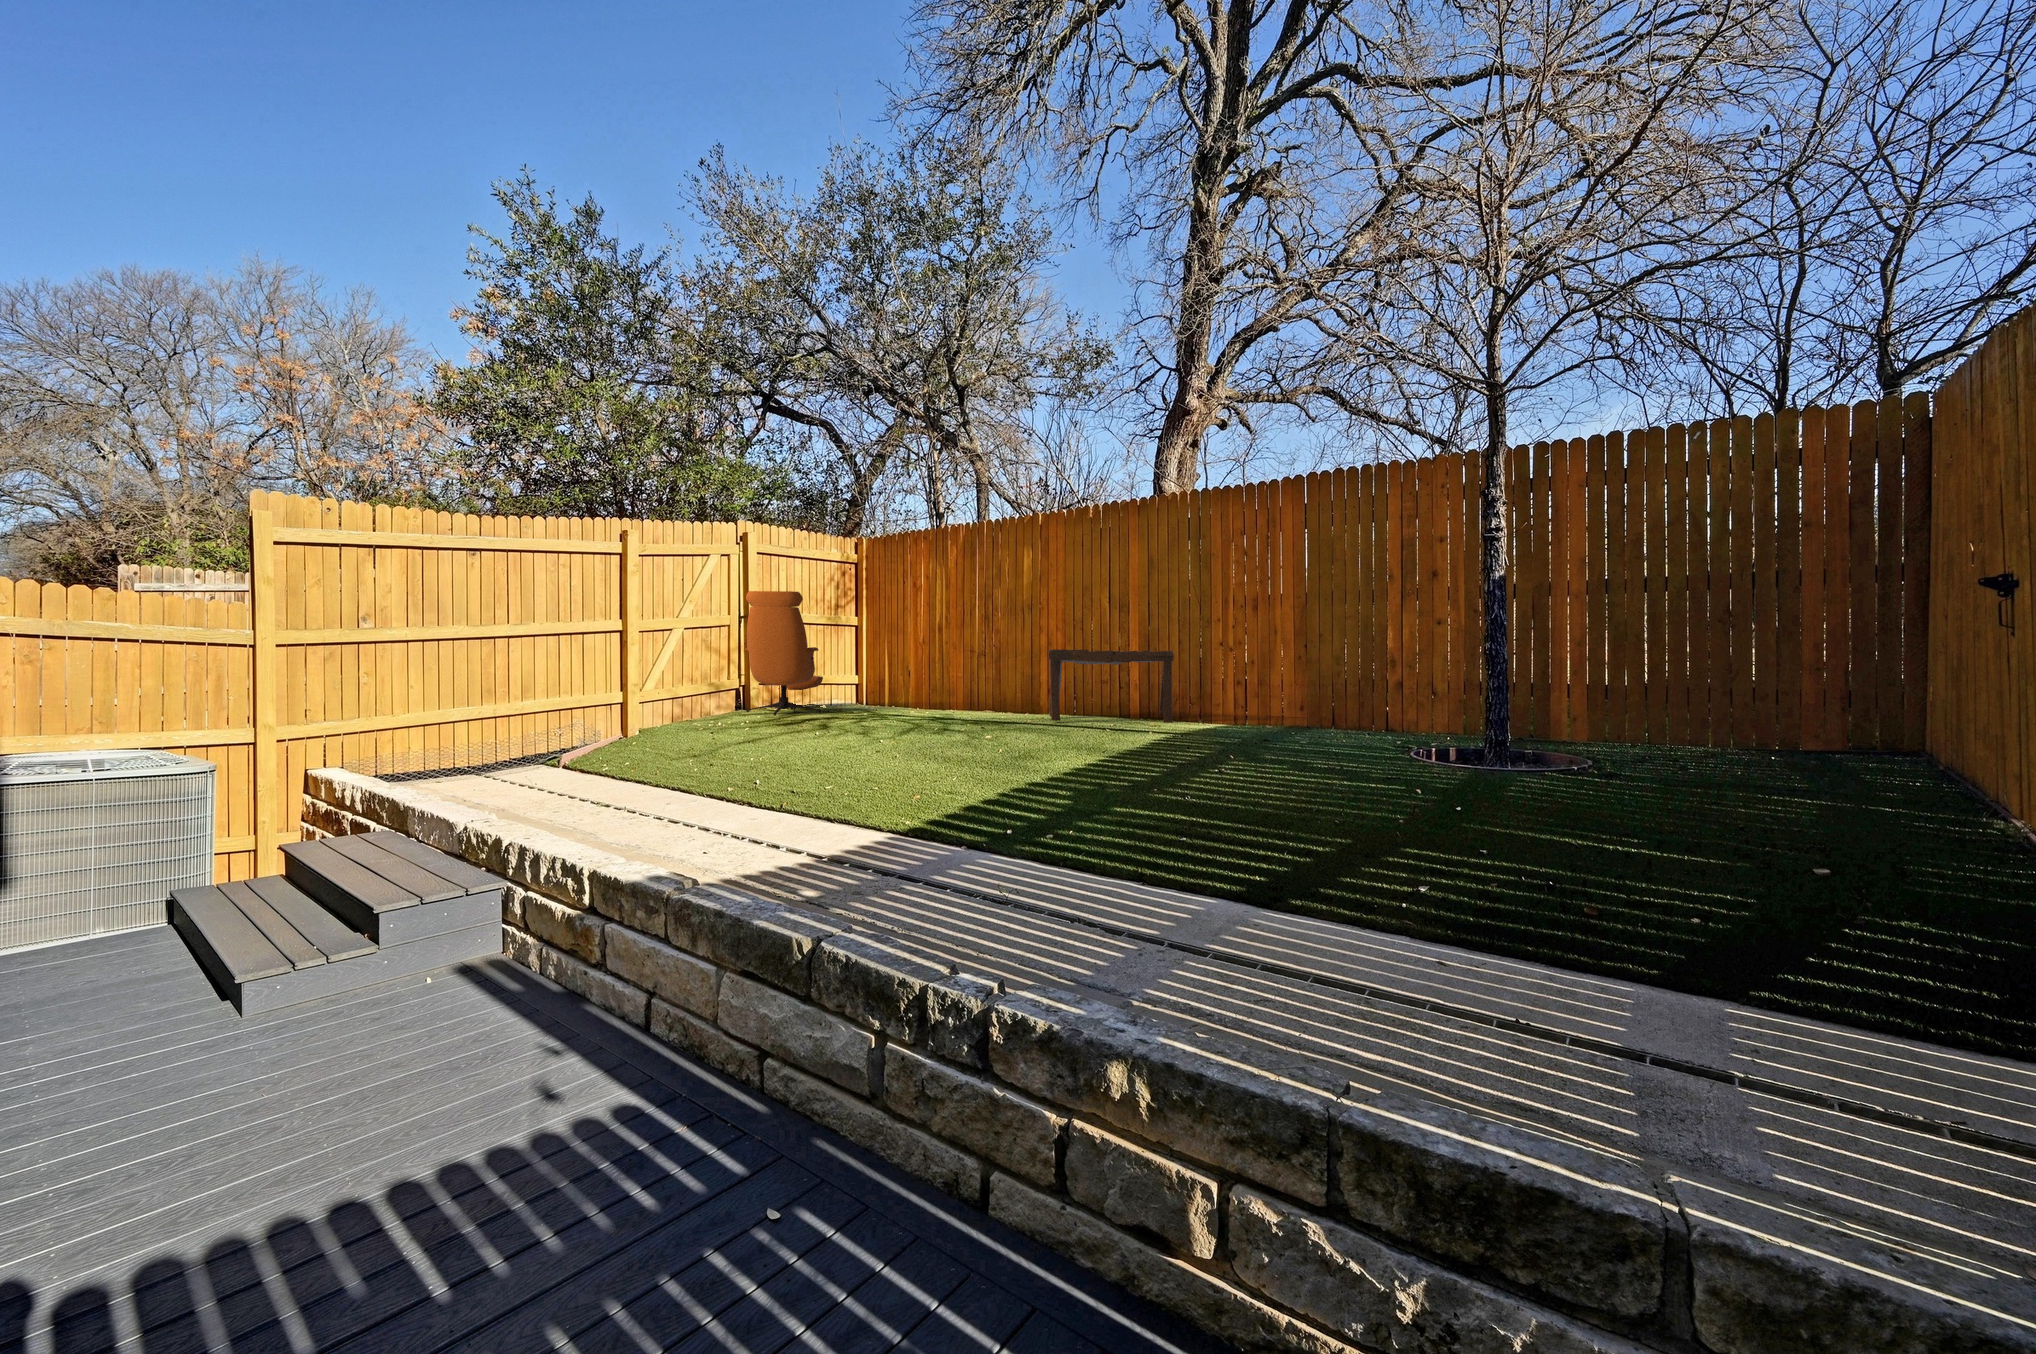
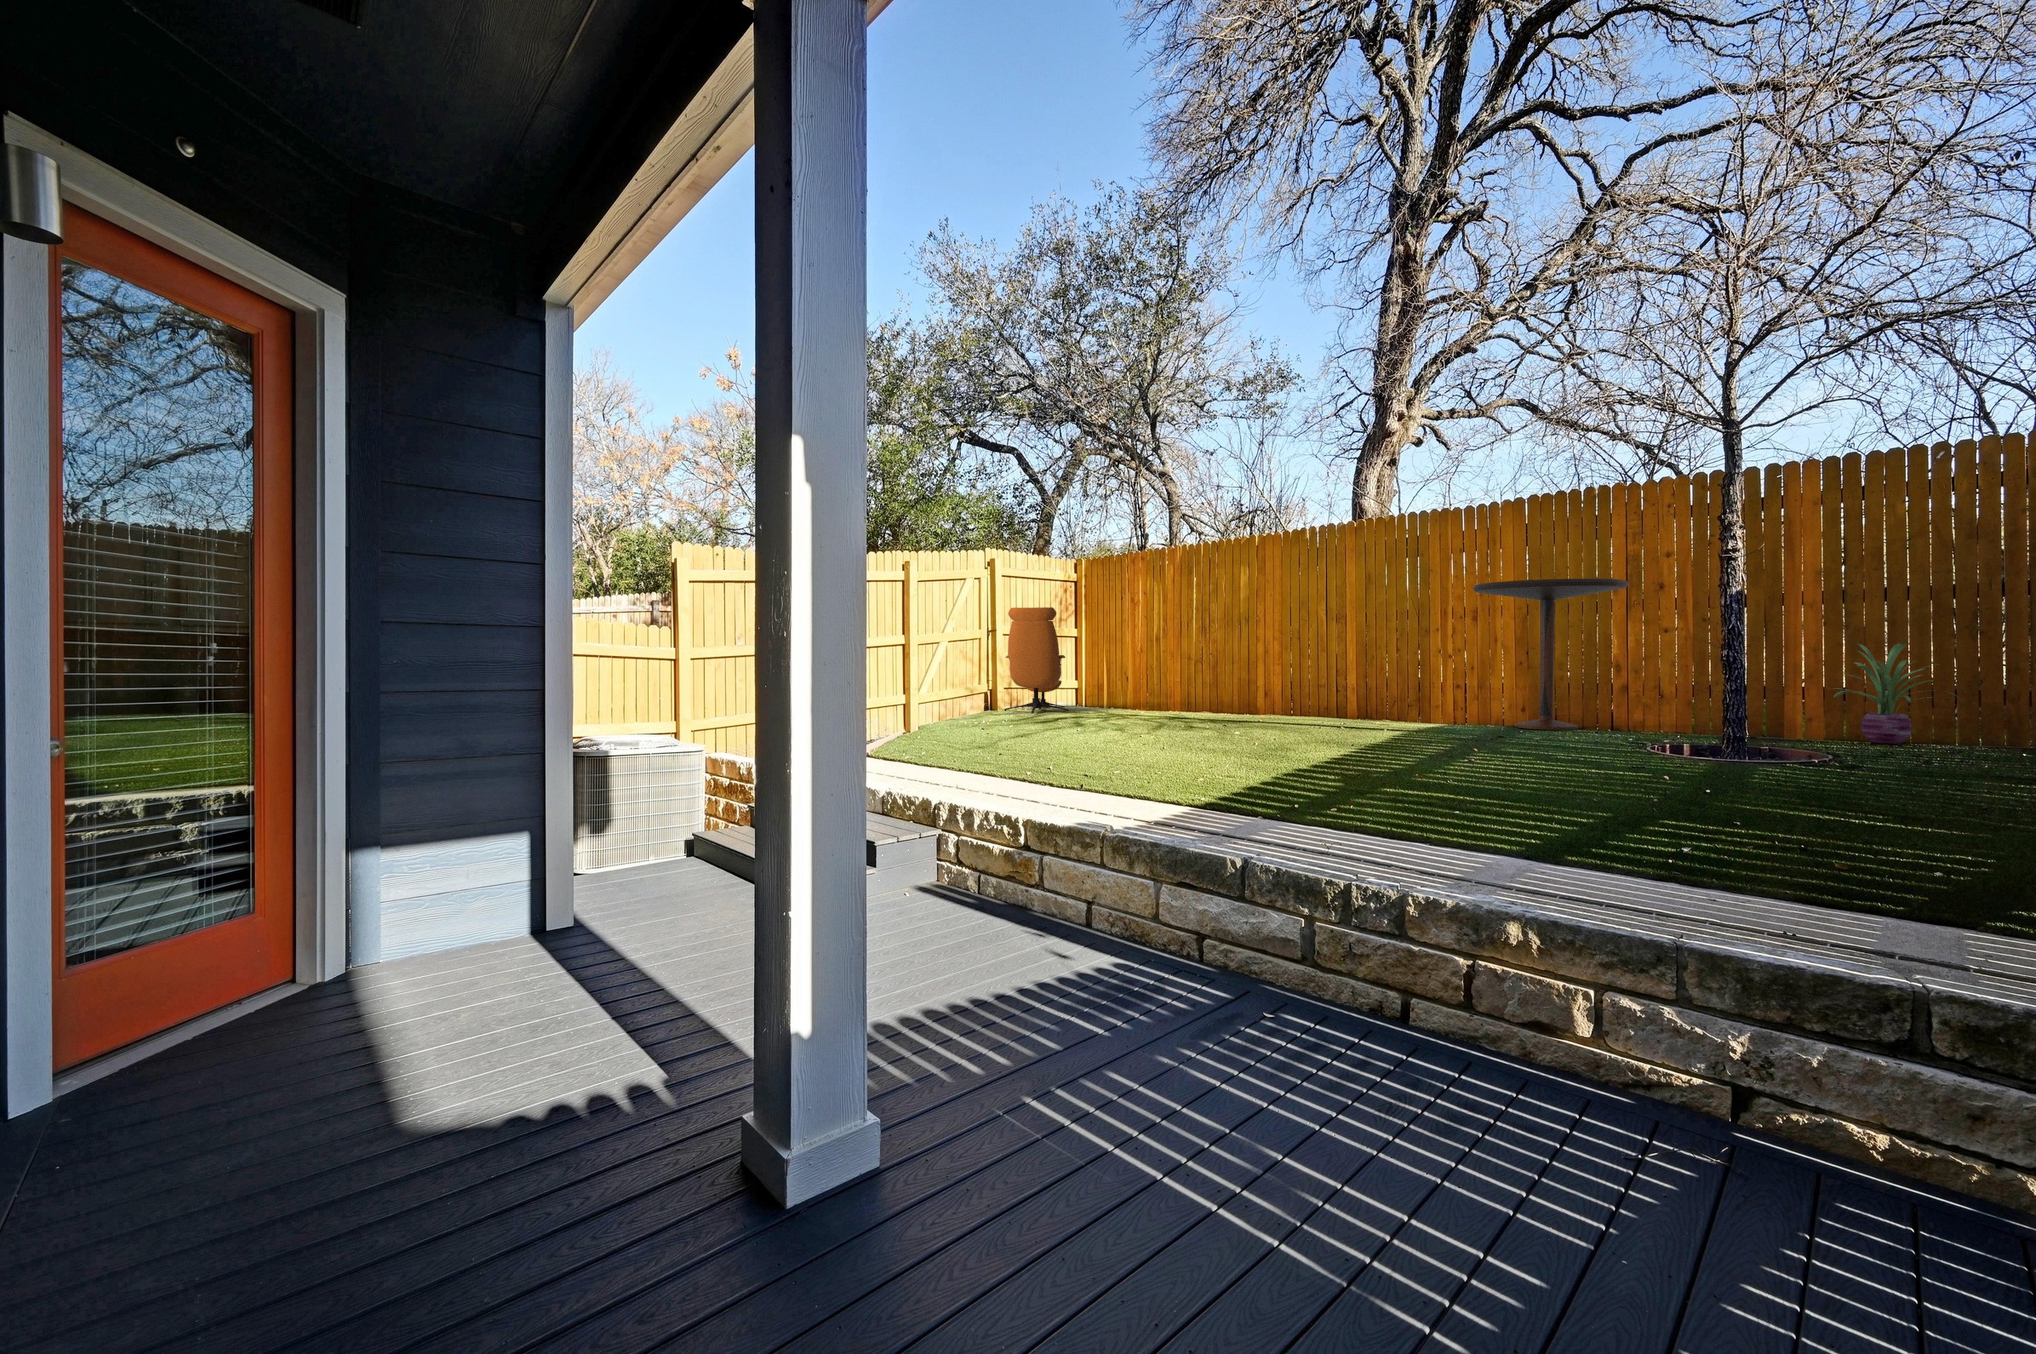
pedestal table: none [1244,565,1404,736] -> present [1473,579,1629,730]
decorative plant: none [1582,642,1735,754] -> present [1834,643,1931,744]
bench: present [1048,649,1174,723] -> none [1281,655,1400,719]

